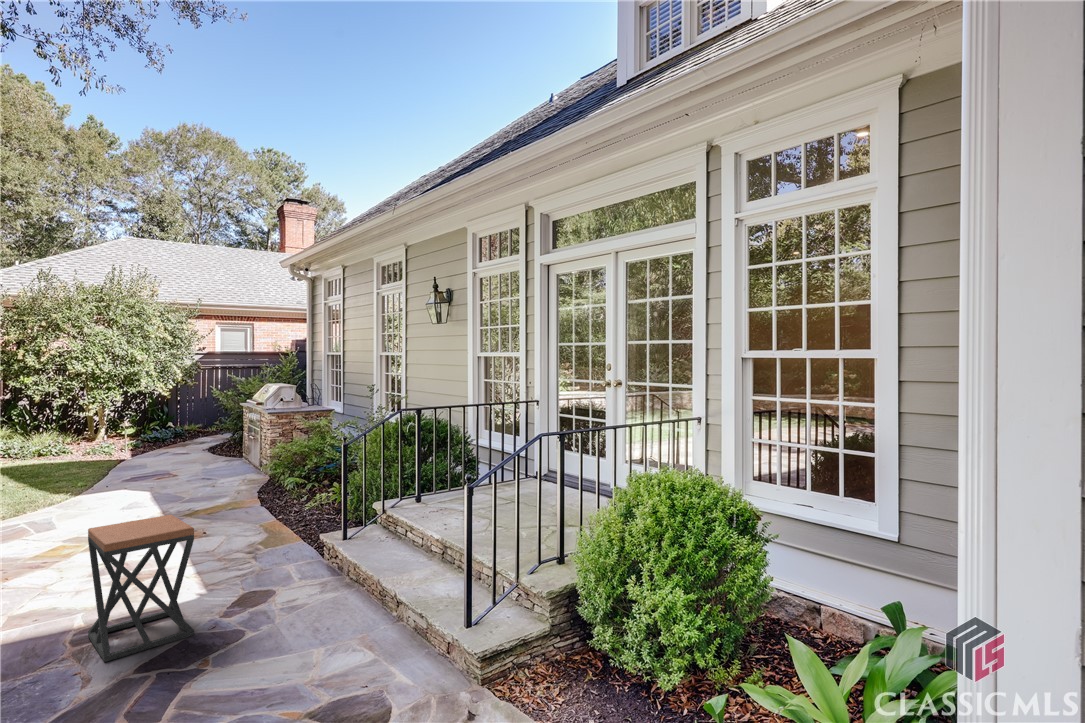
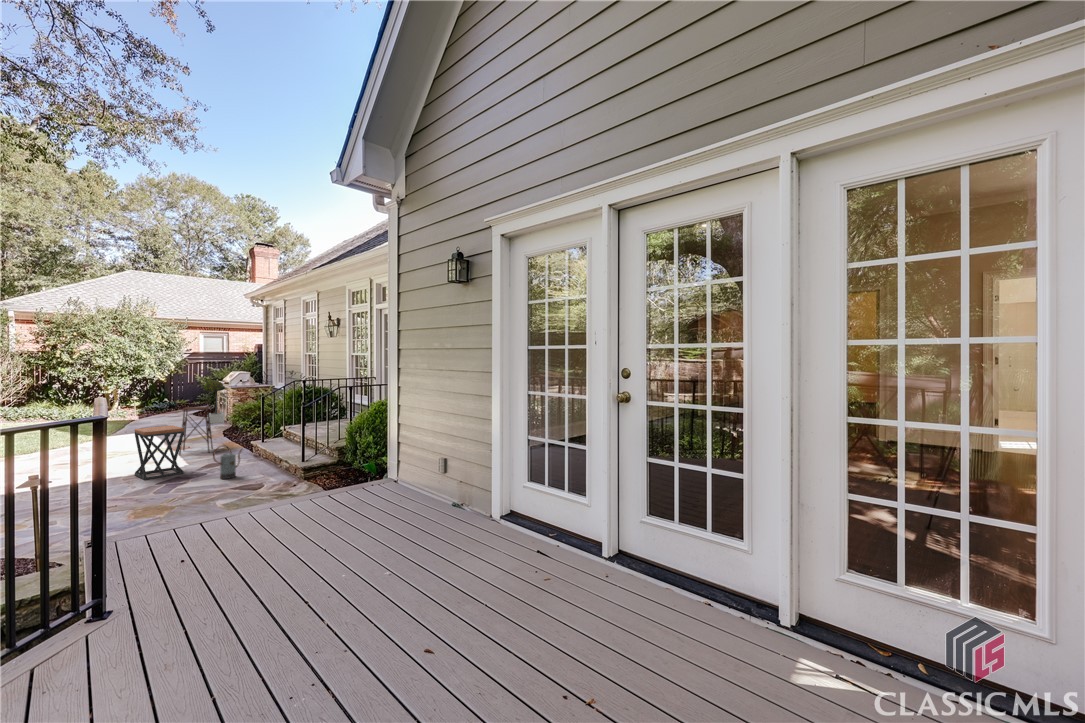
potted tree: none [225,397,259,470] -> present [204,380,226,424]
side table: none [186,456,247,559] -> present [179,407,213,455]
watering can: none [262,583,327,671] -> present [213,445,242,479]

